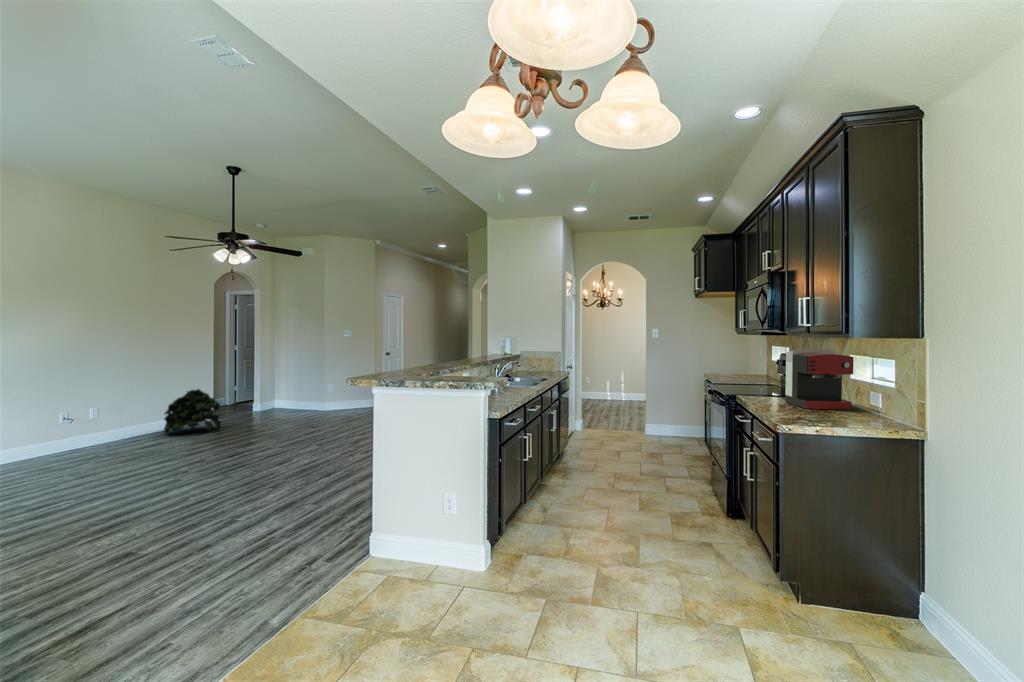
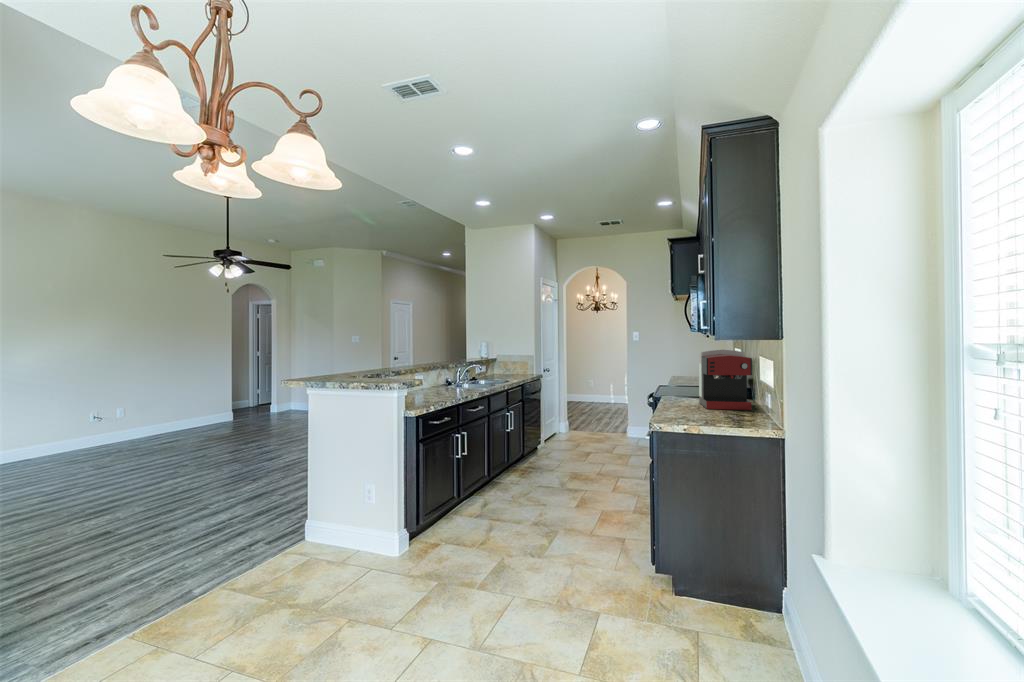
potted plant: present [164,389,221,434] -> none [183,391,235,433]

